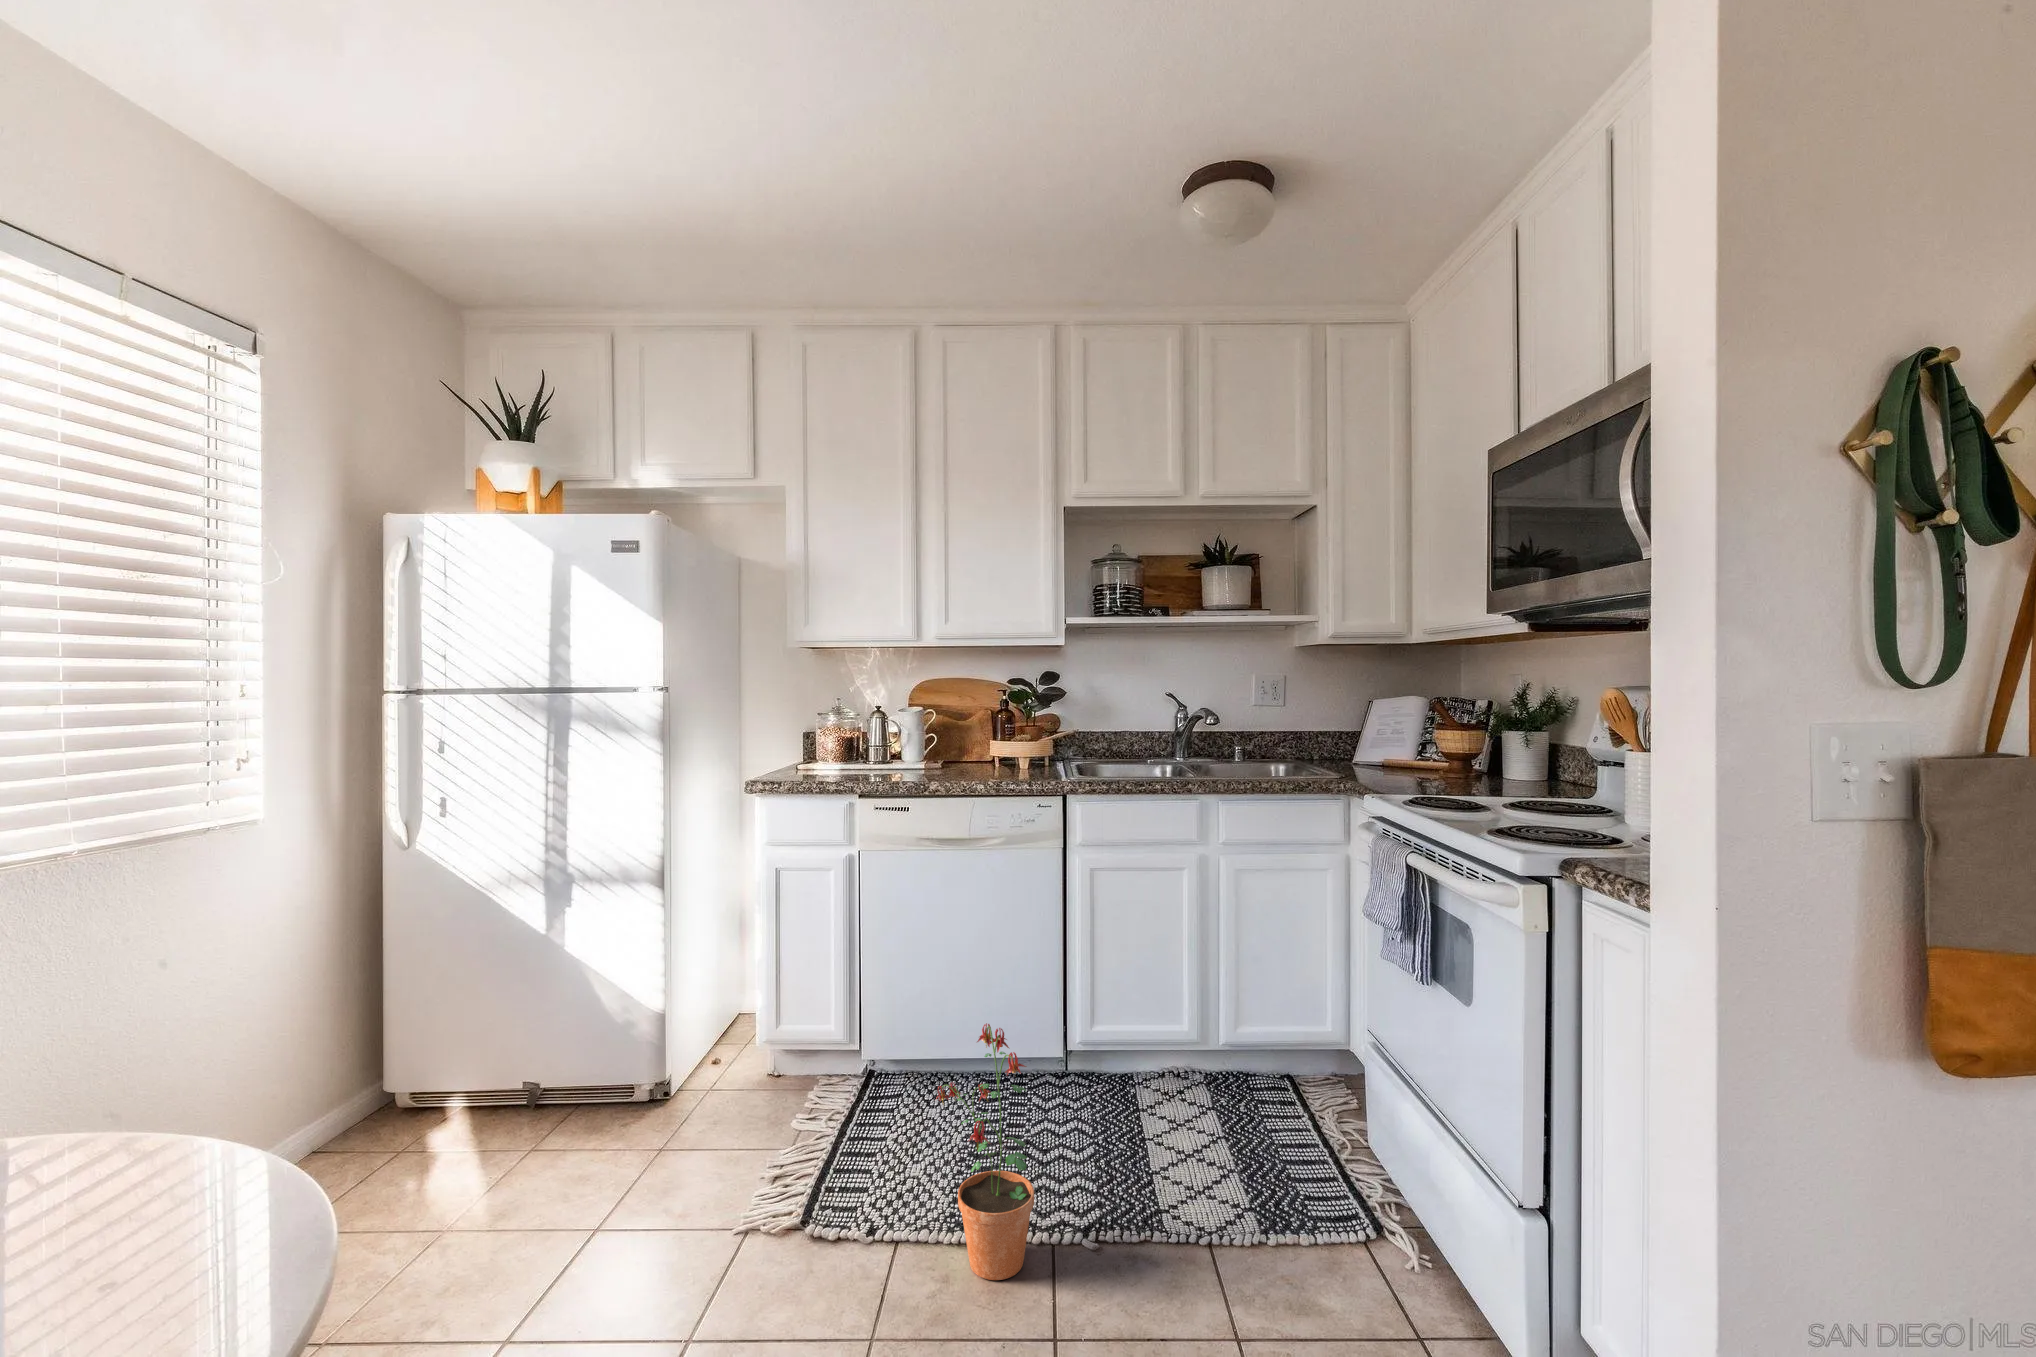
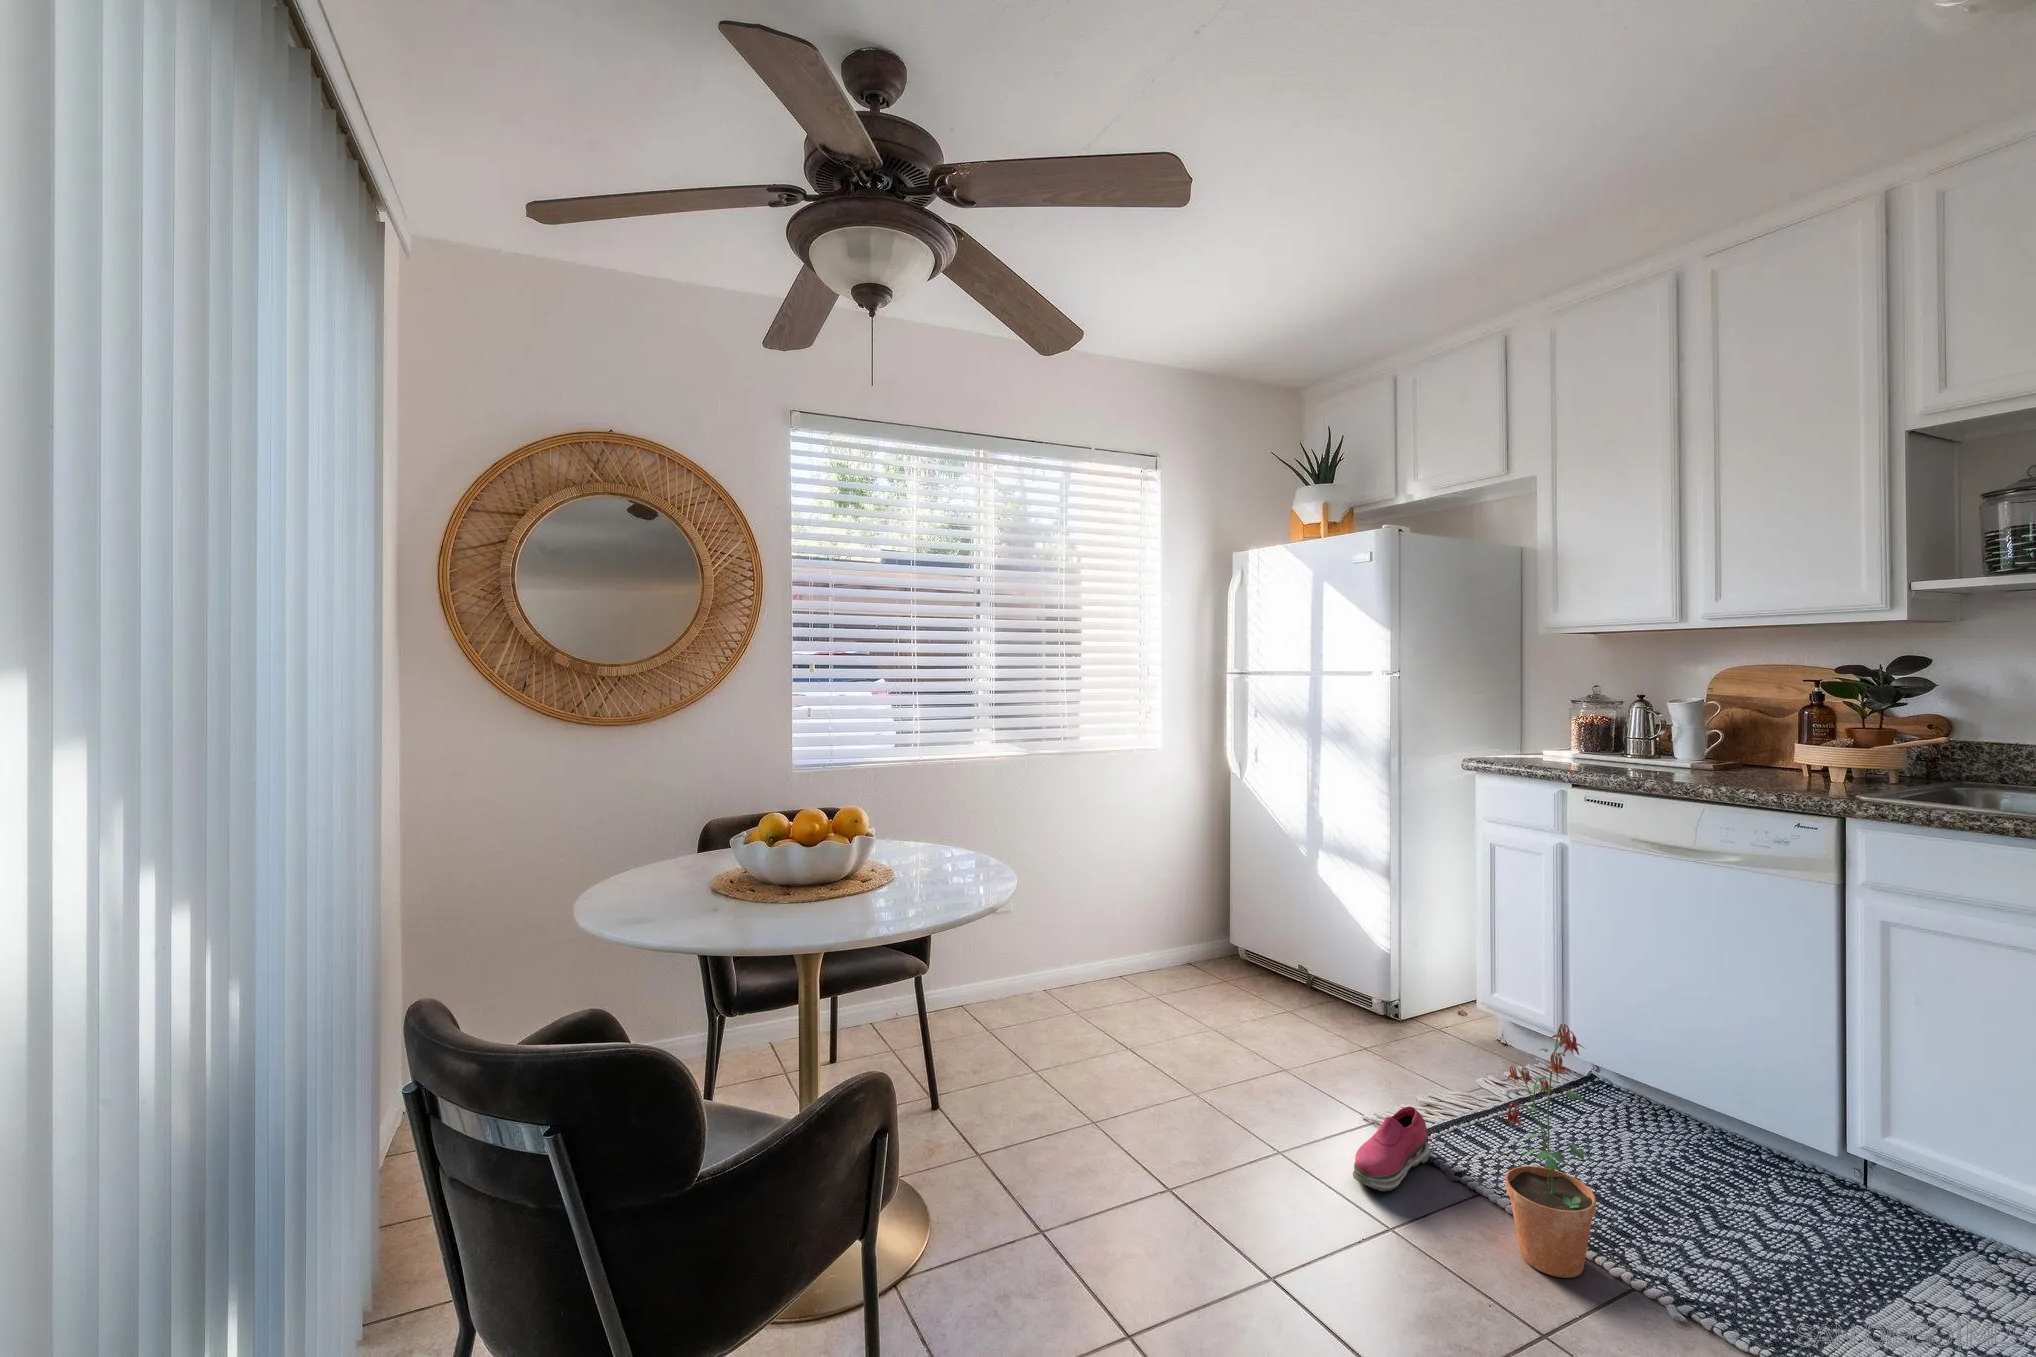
shoe: none [786,1184,837,1306] -> present [1353,1106,1431,1191]

